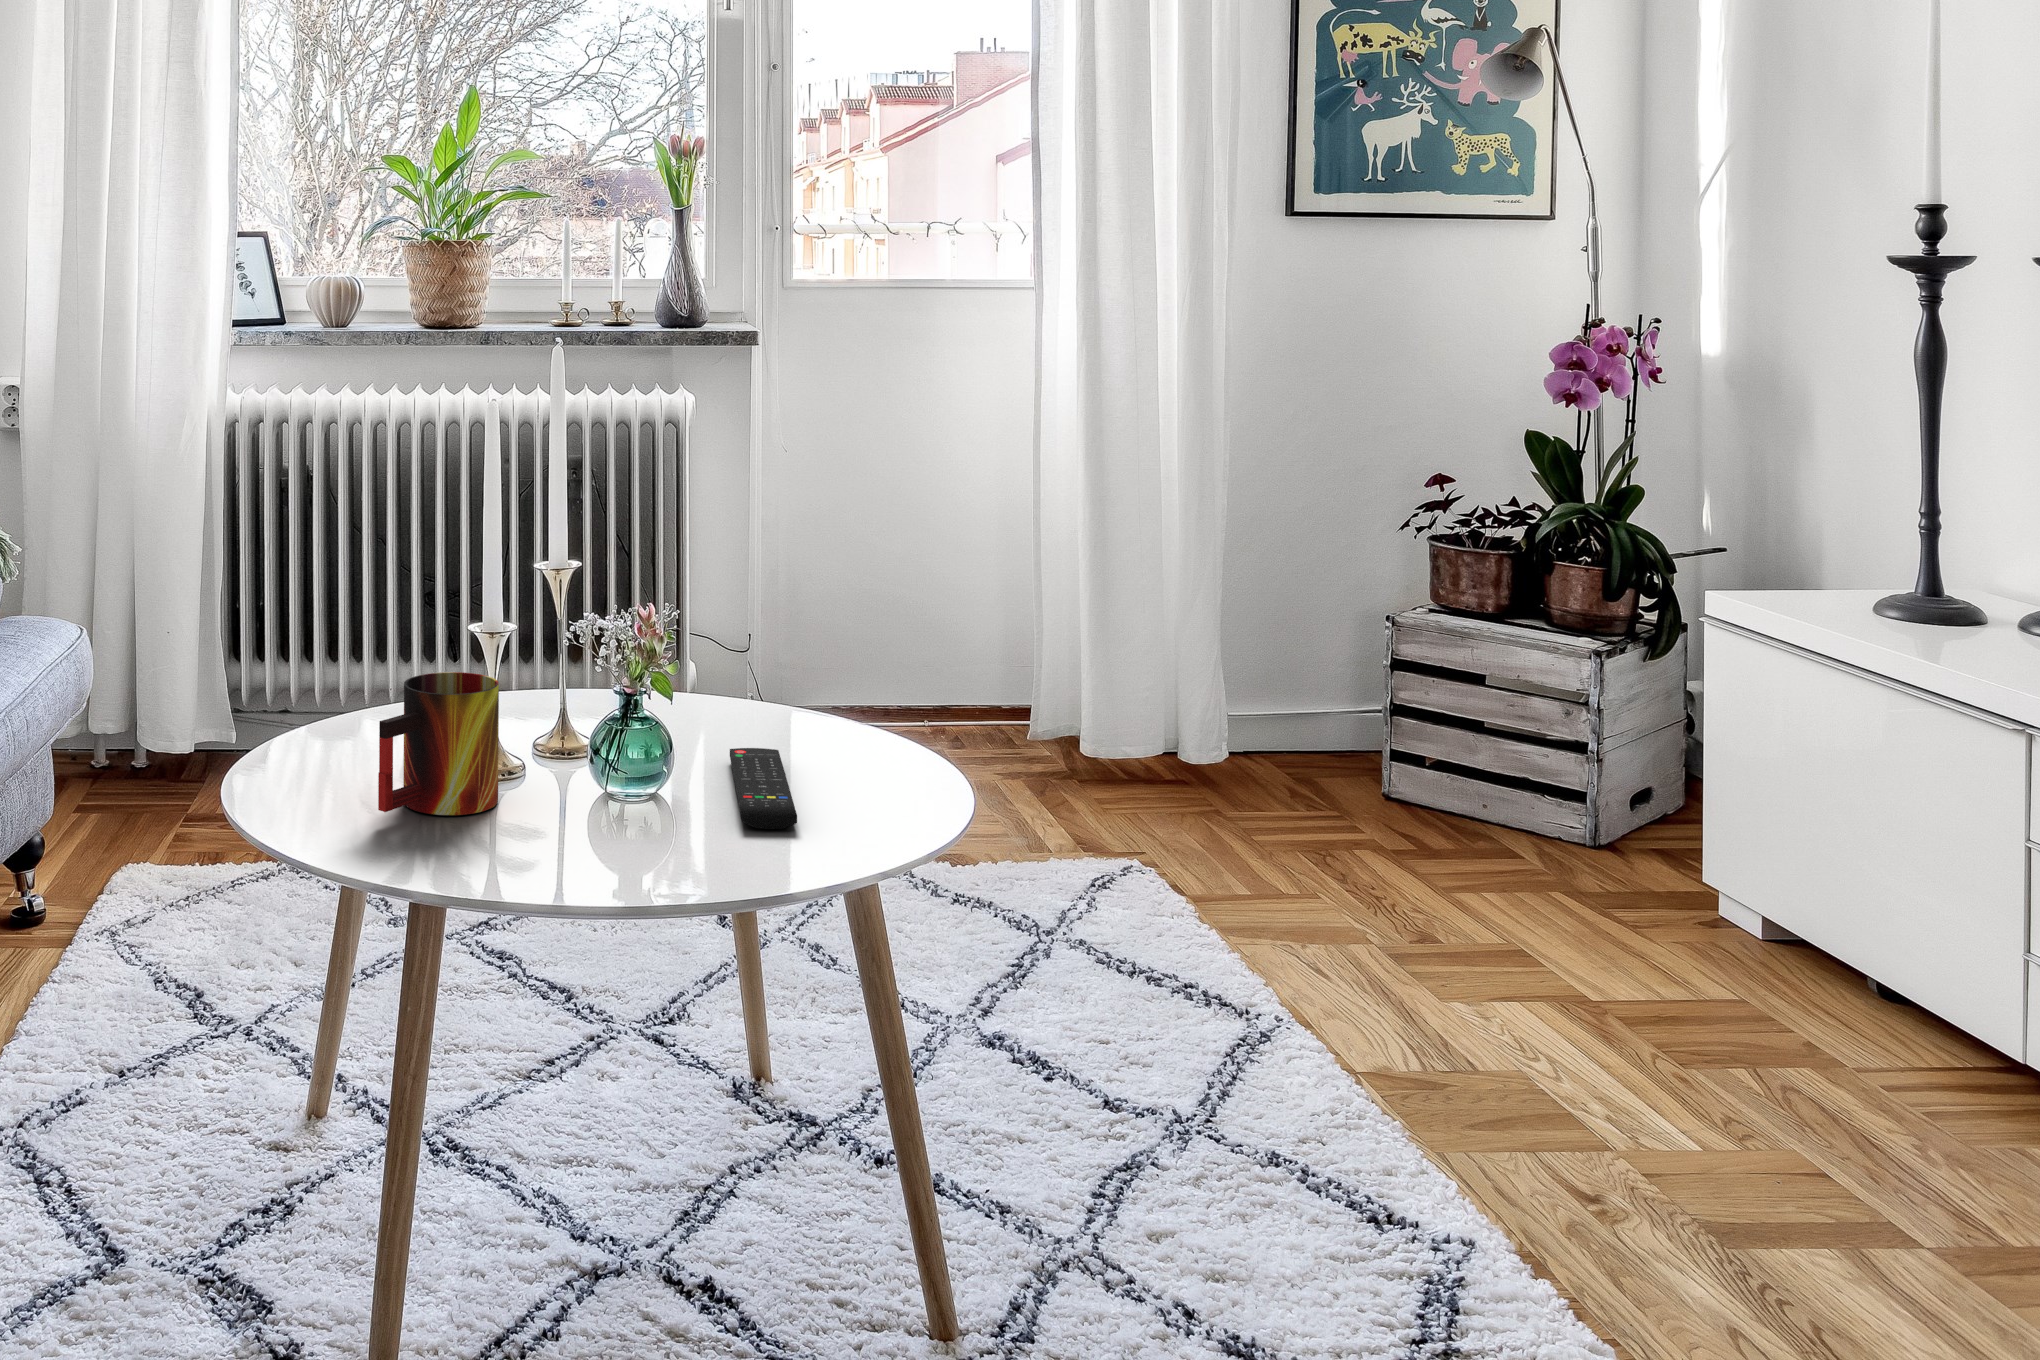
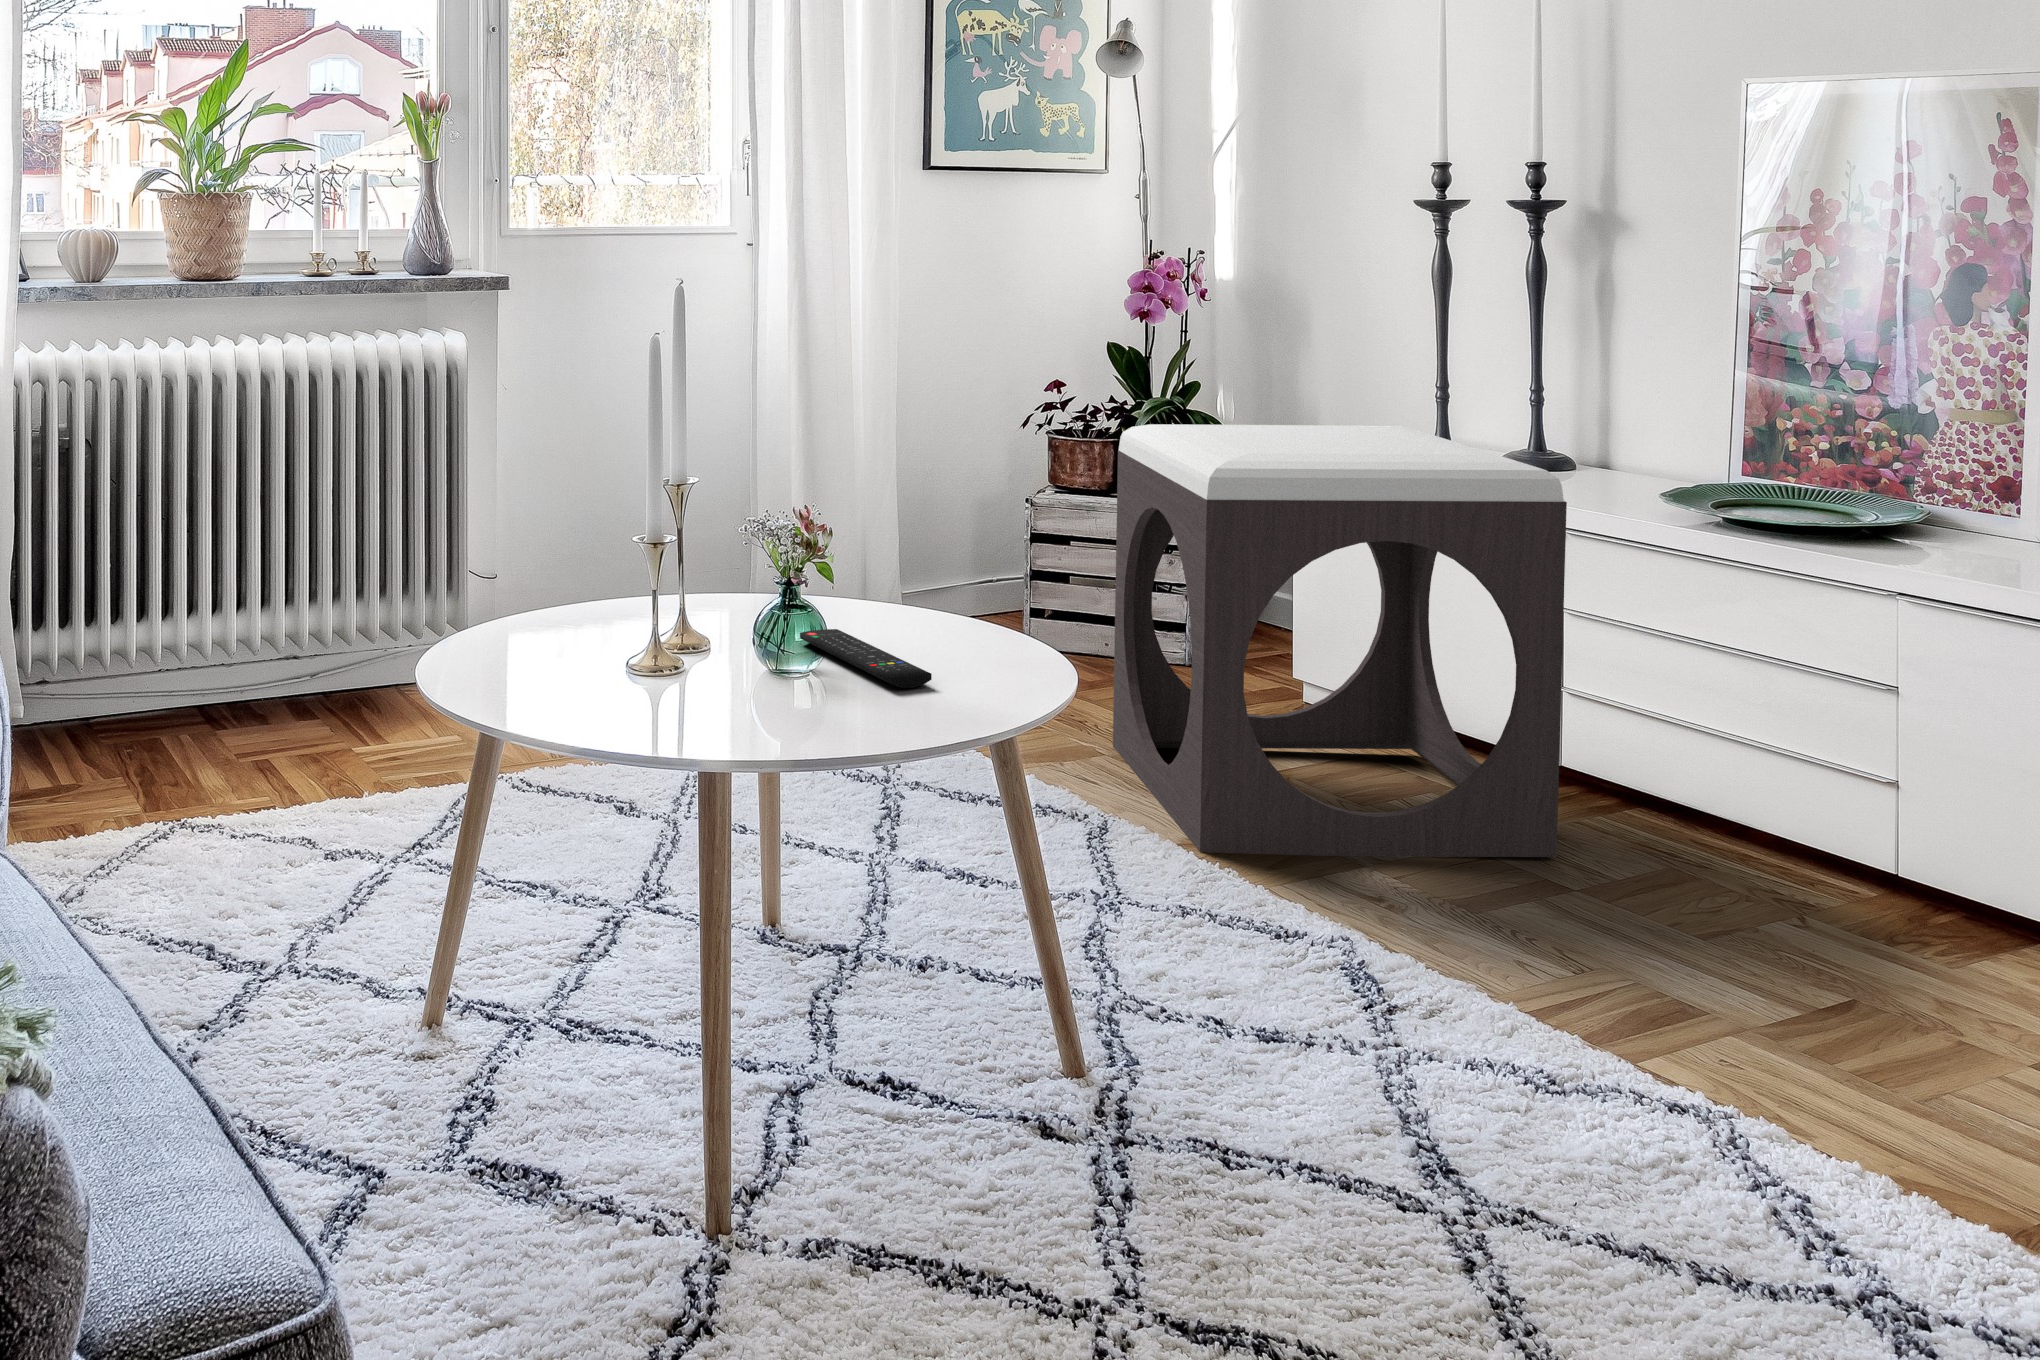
footstool: none [1379,538,1964,1211] -> present [1113,424,1567,857]
mug: present [378,672,499,815] -> none [589,585,676,714]

